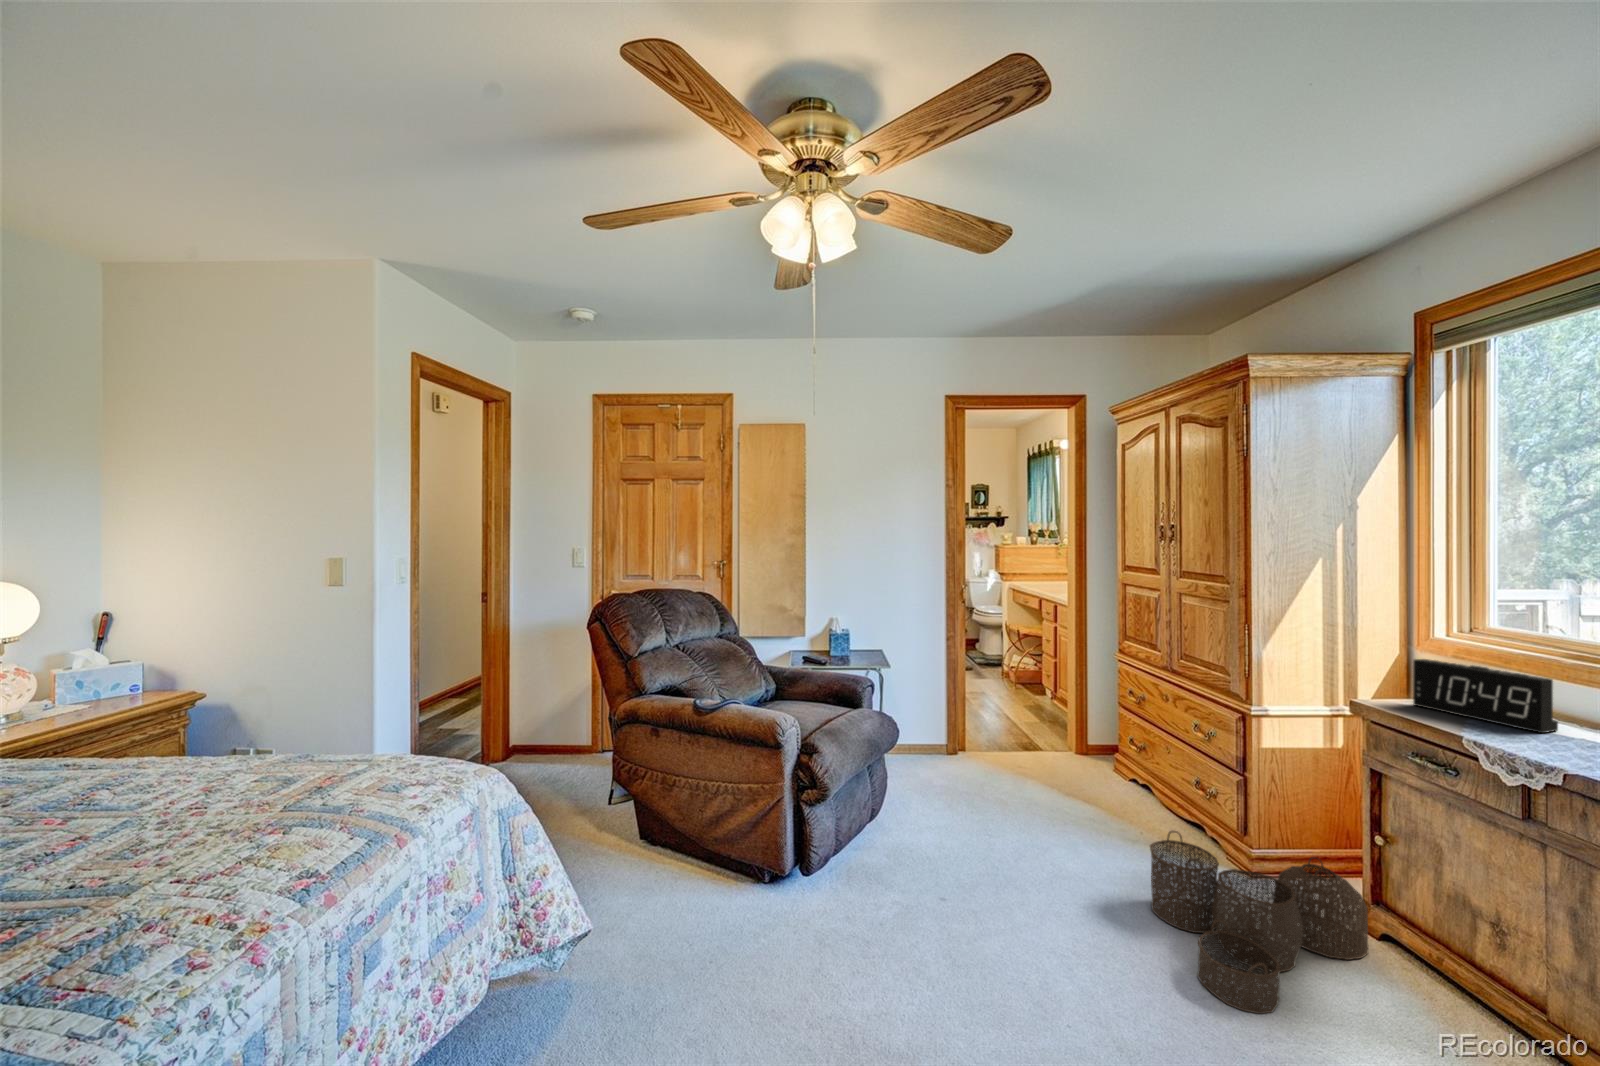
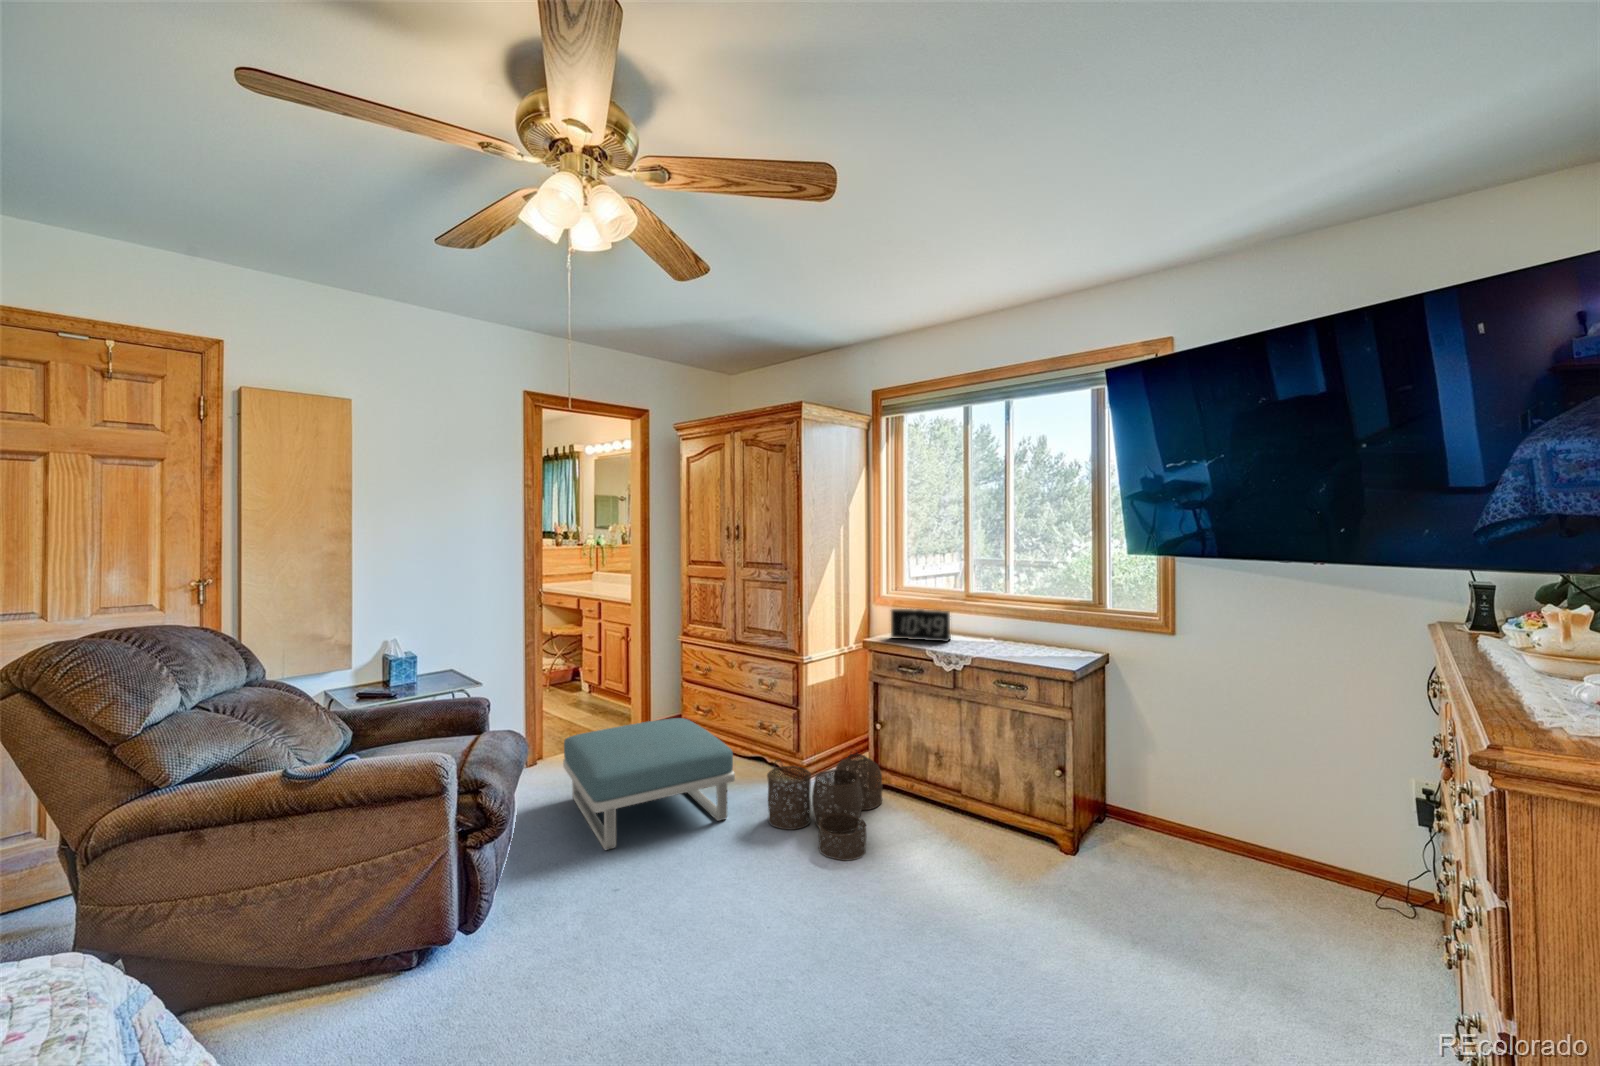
footstool: none [940,734,1113,878] -> present [563,718,735,850]

